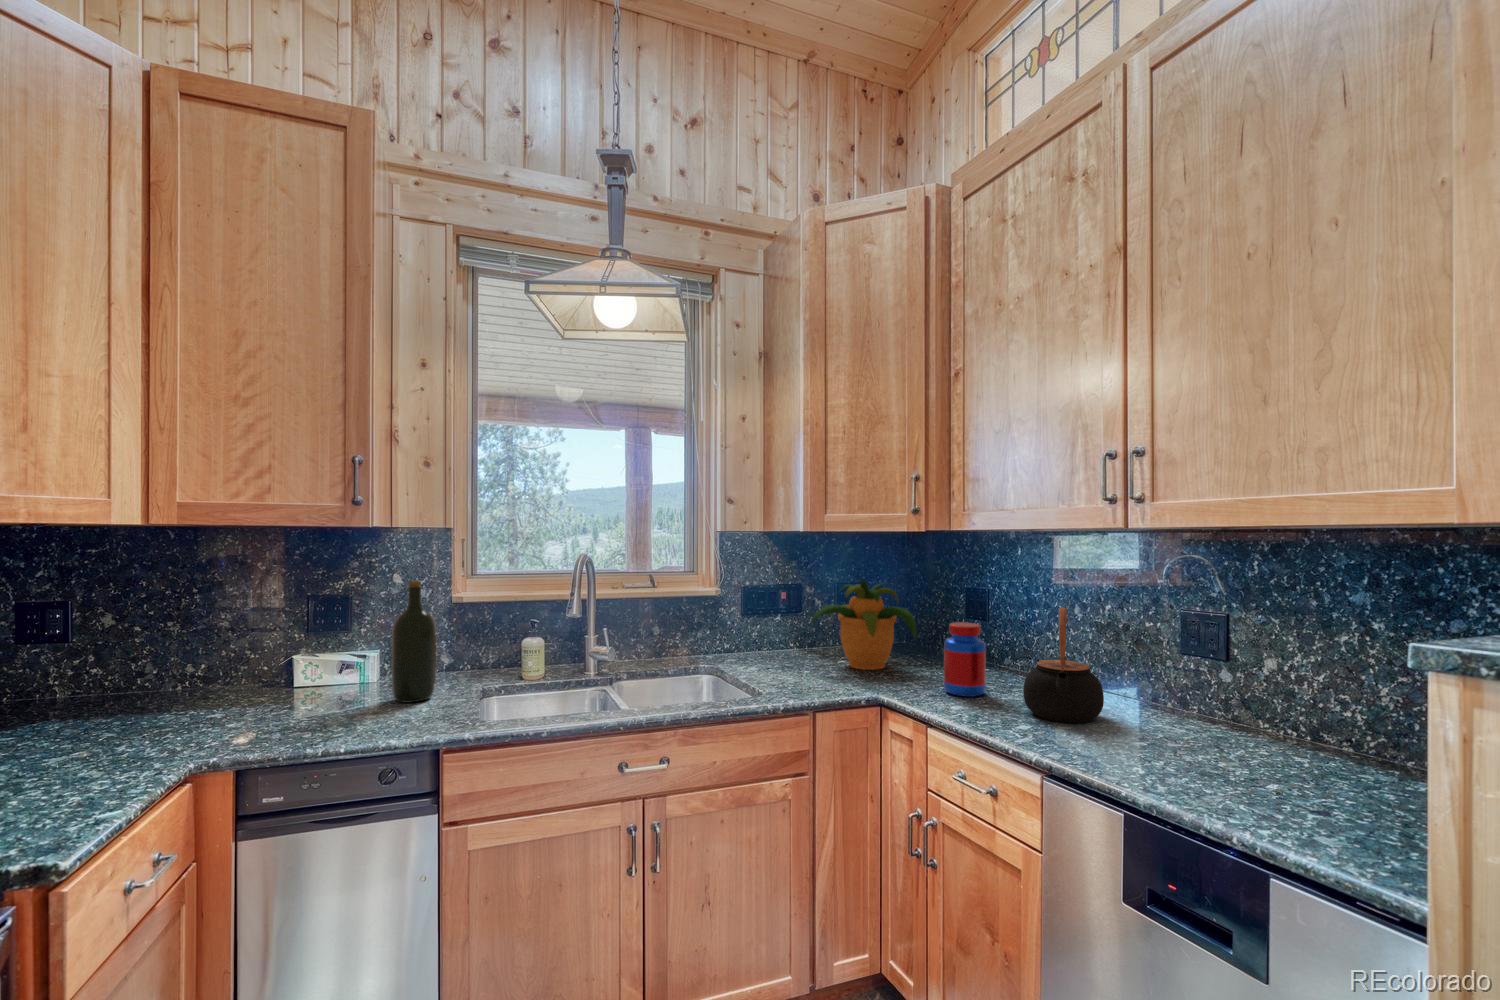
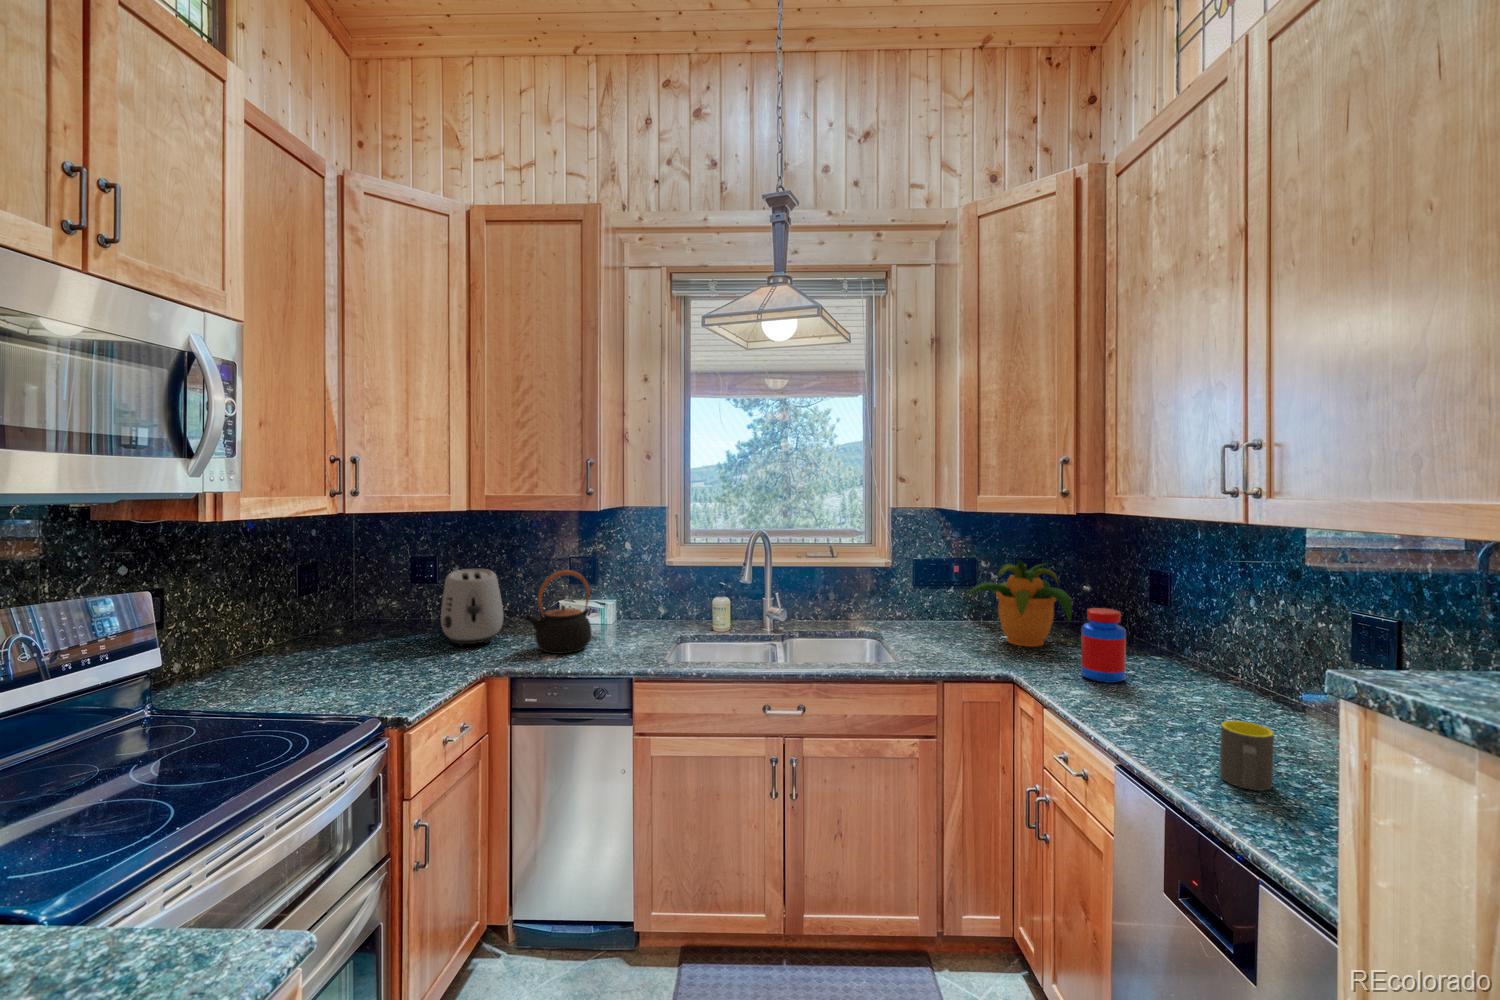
wine bottle: present [392,581,436,703] -> none [618,550,649,640]
teapot: present [1023,607,1104,723] -> present [525,570,592,654]
toaster: none [87,616,203,736] -> present [441,569,504,646]
mug: none [1141,714,1189,779] -> present [1220,721,1274,791]

